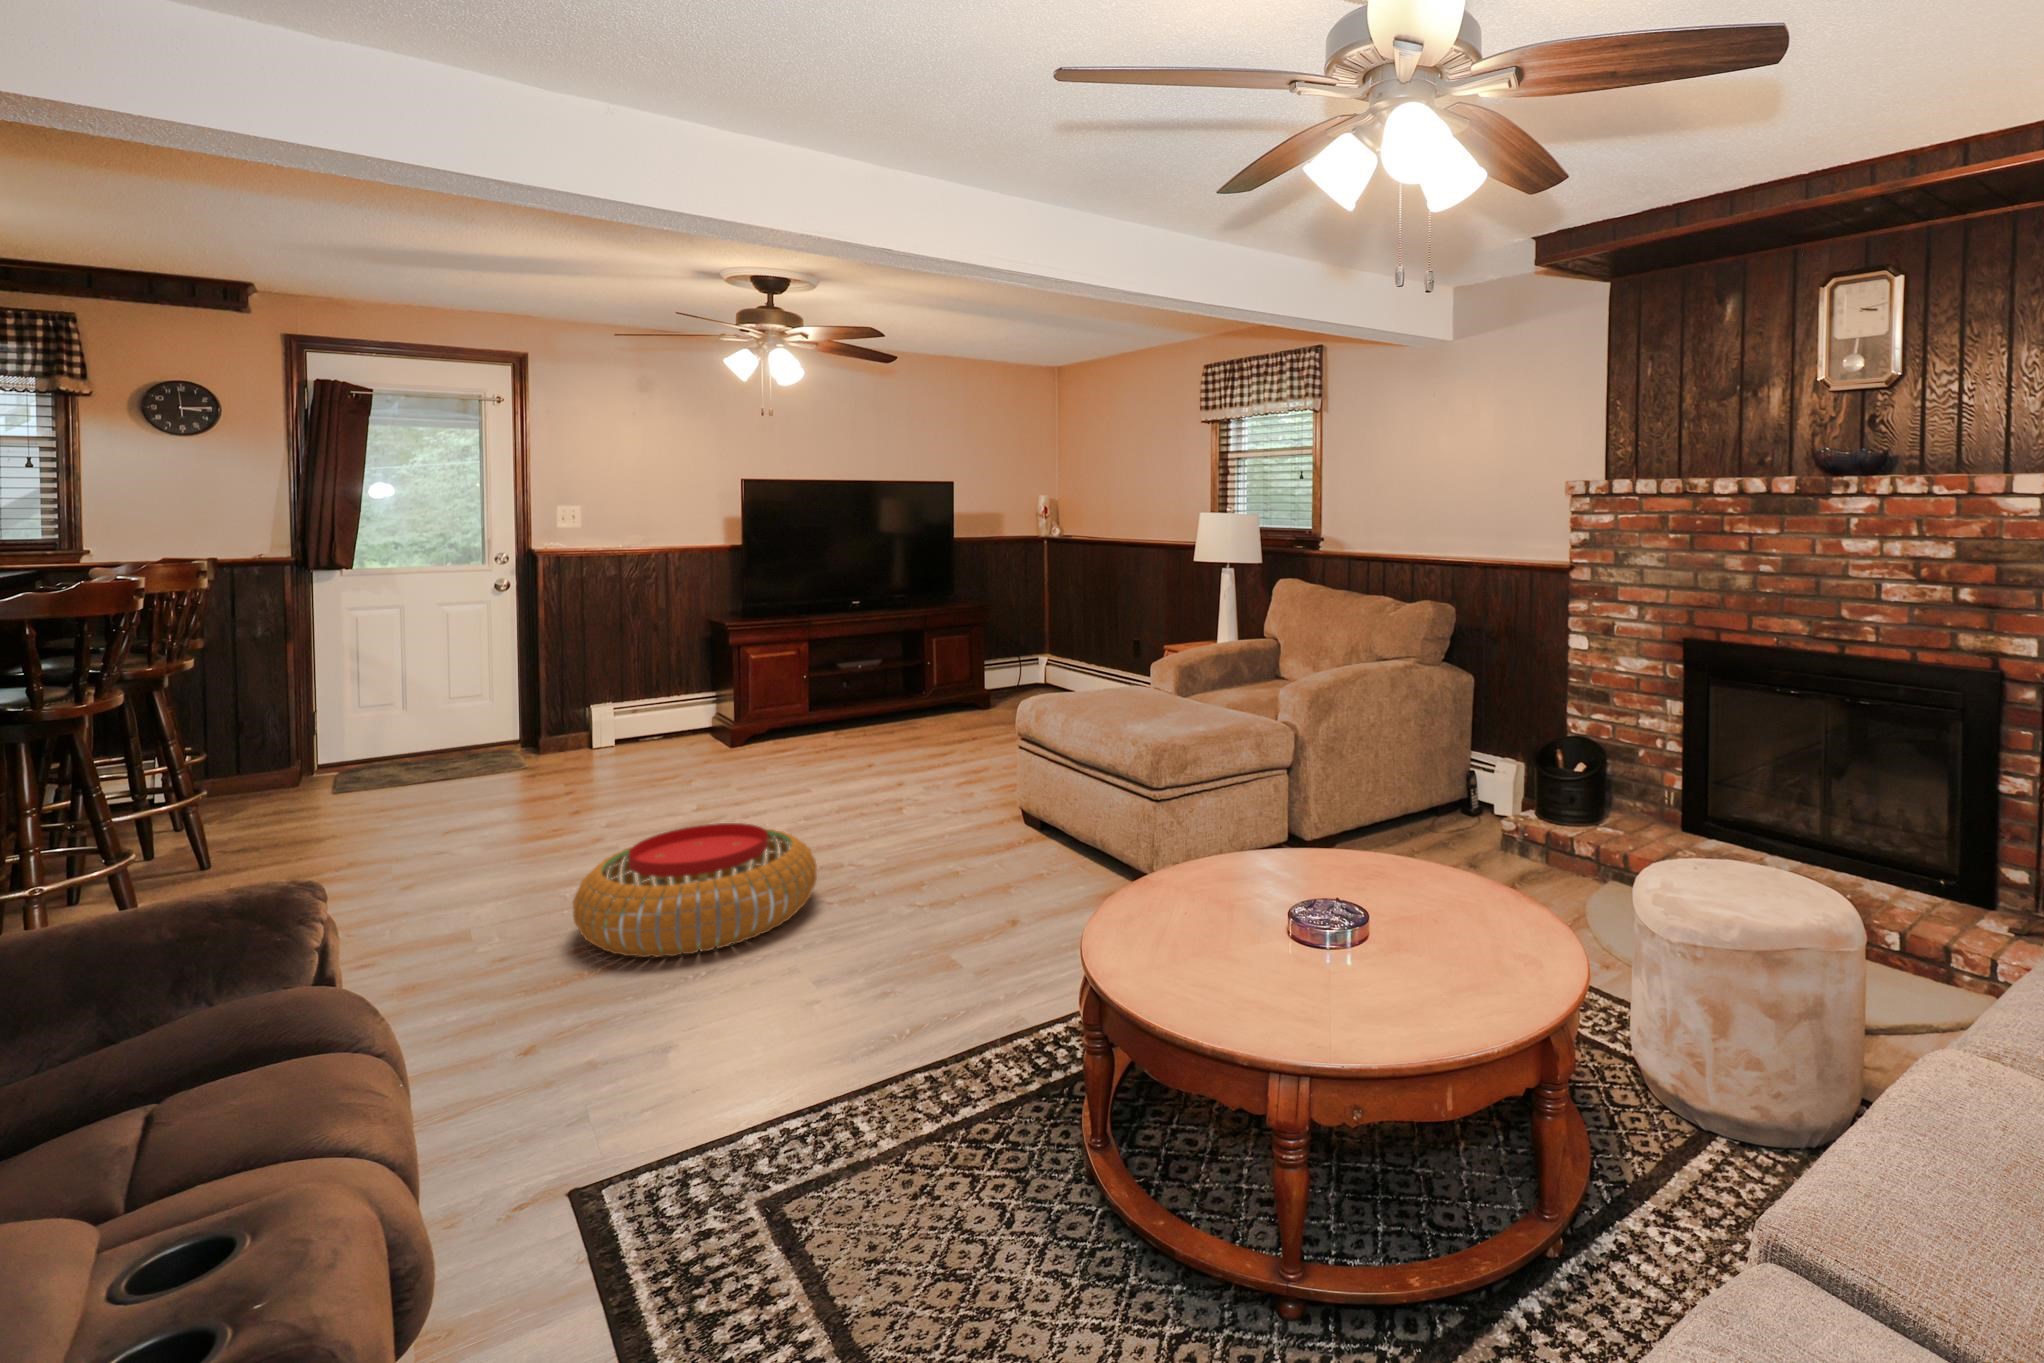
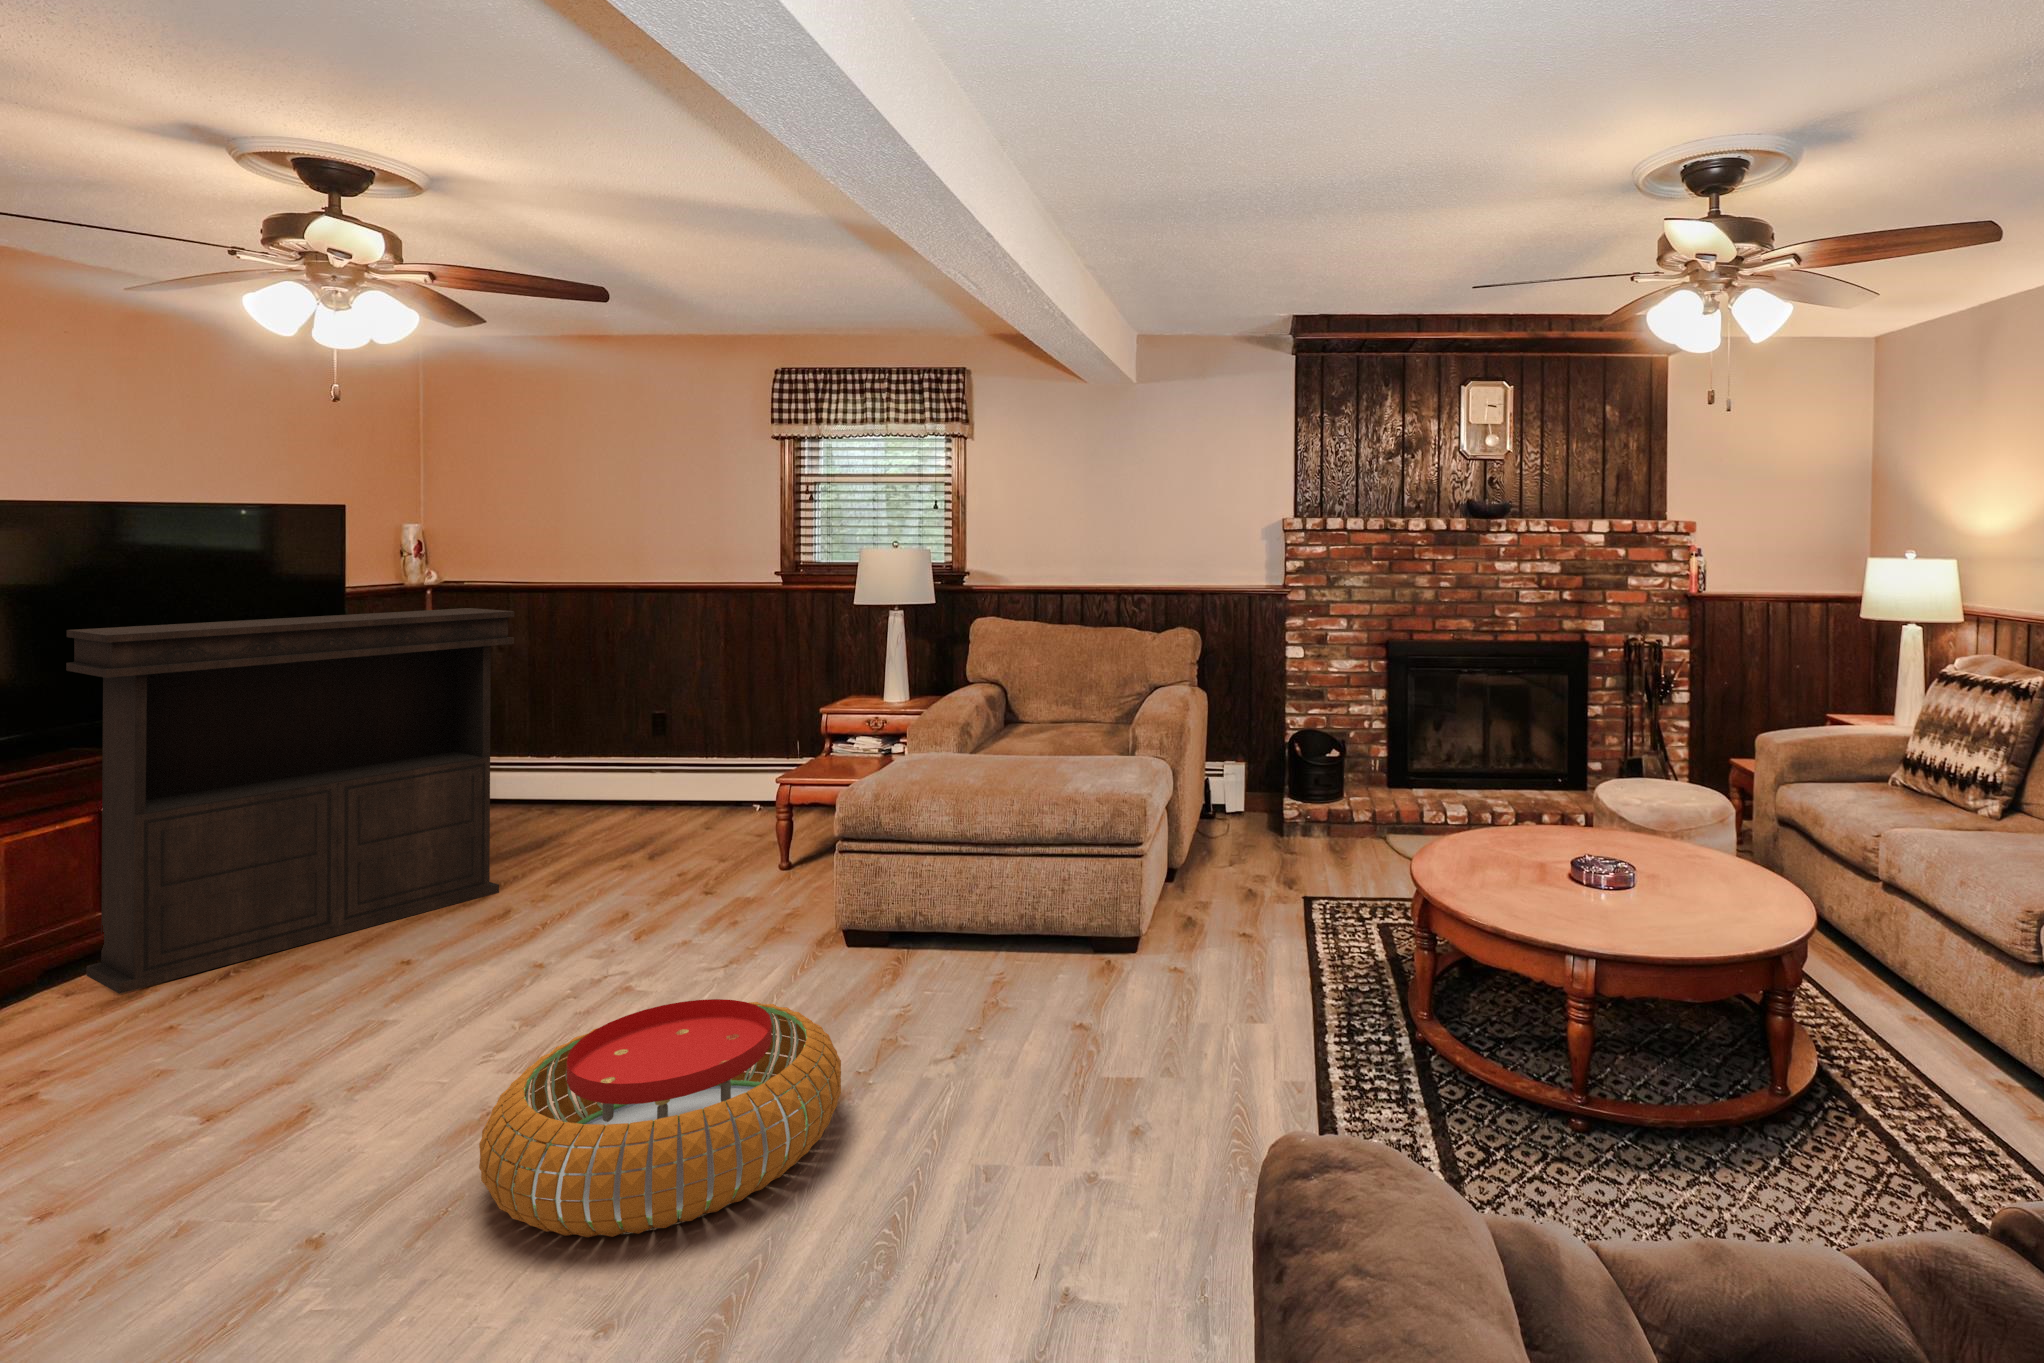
console table: none [748,554,970,760] -> present [66,608,514,994]

